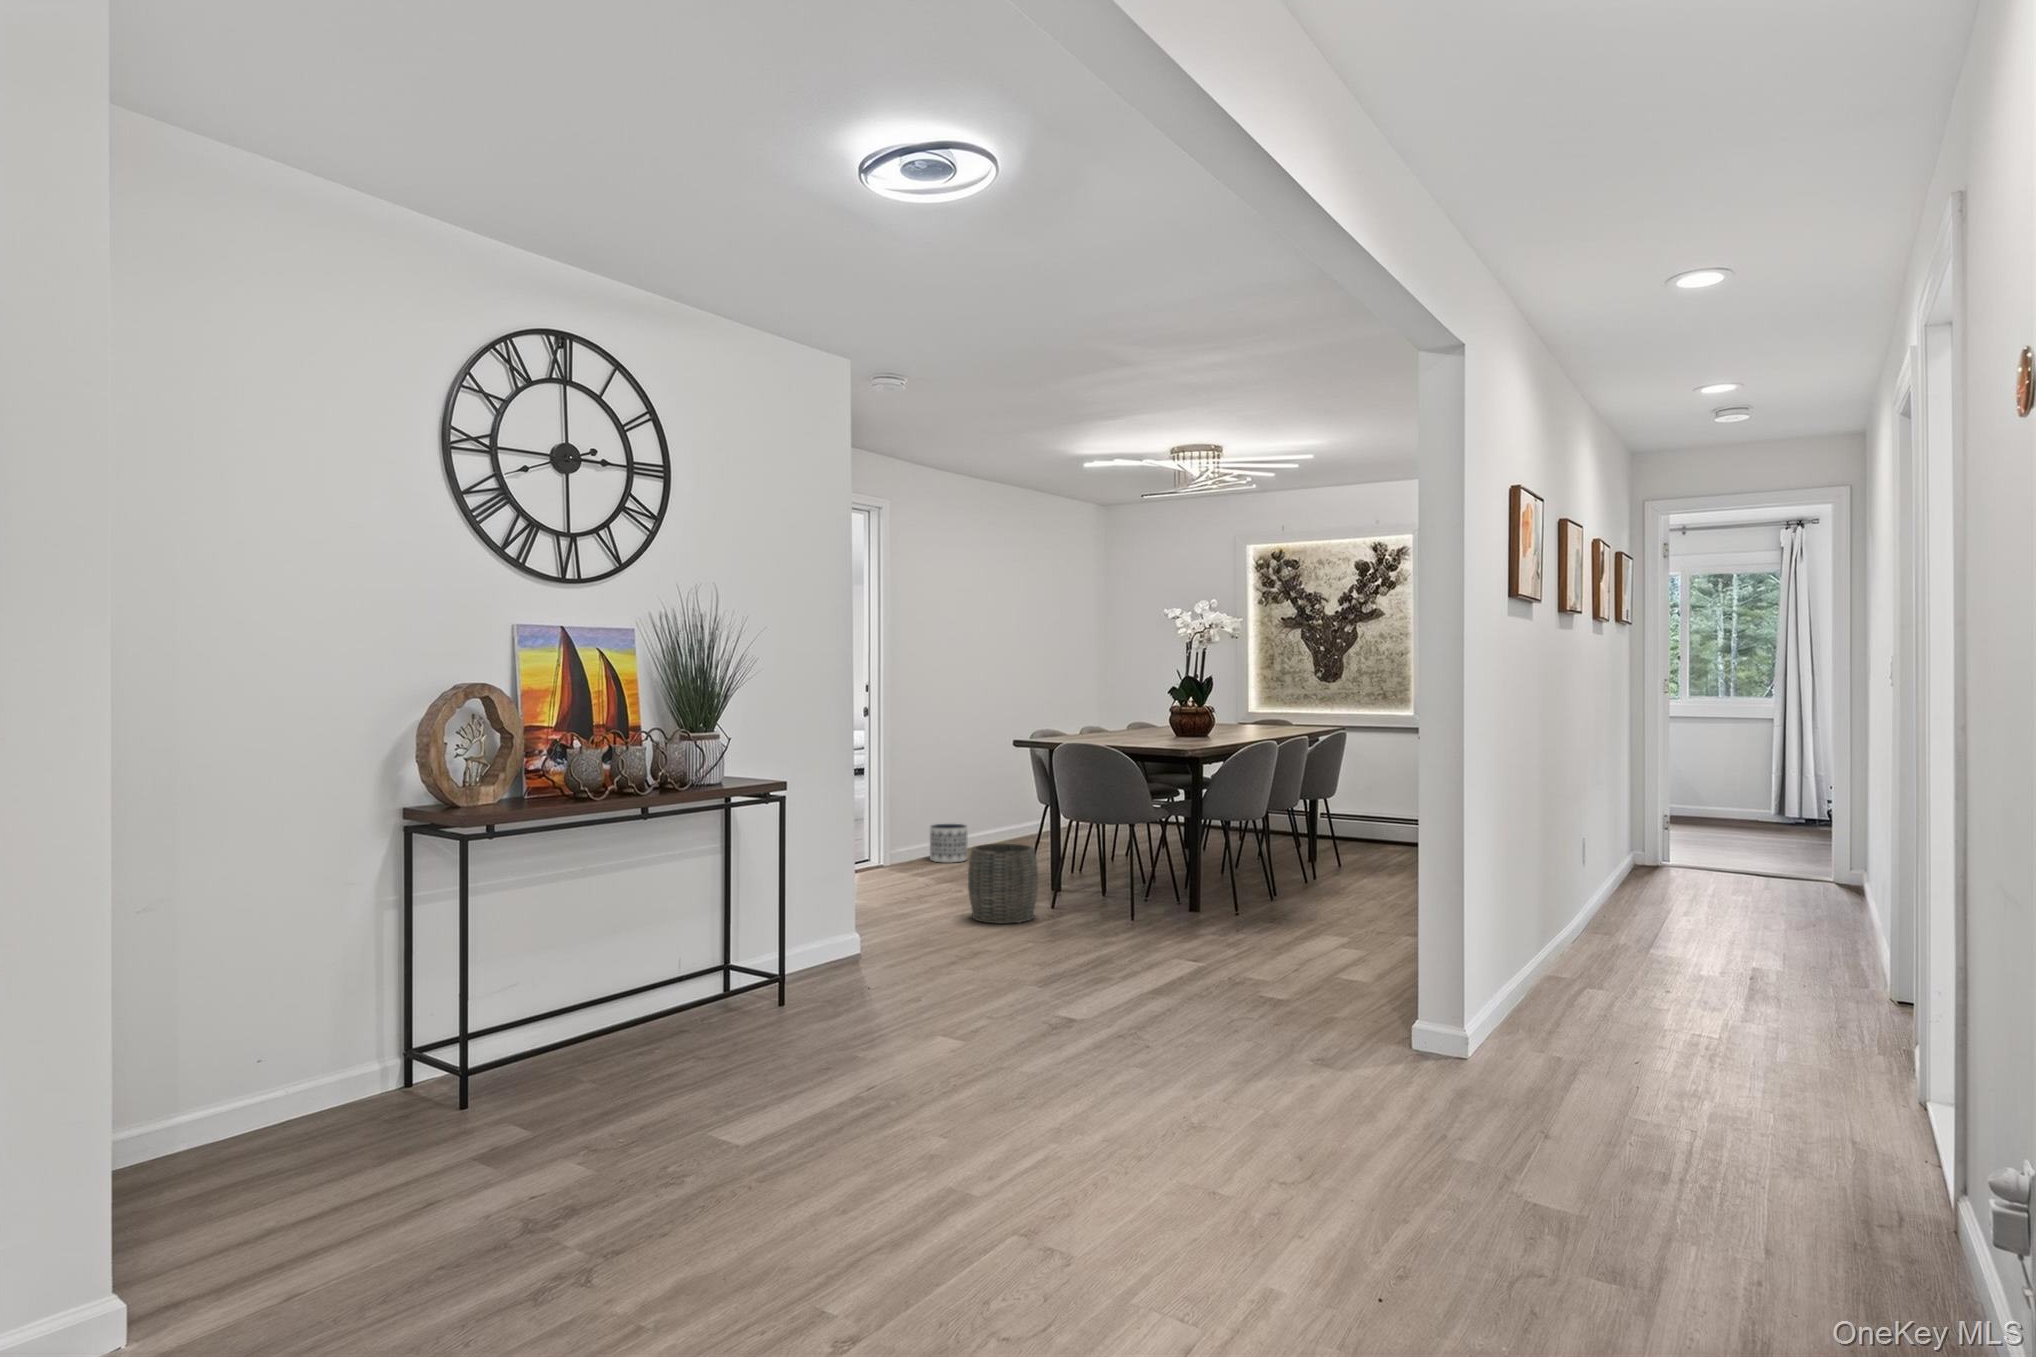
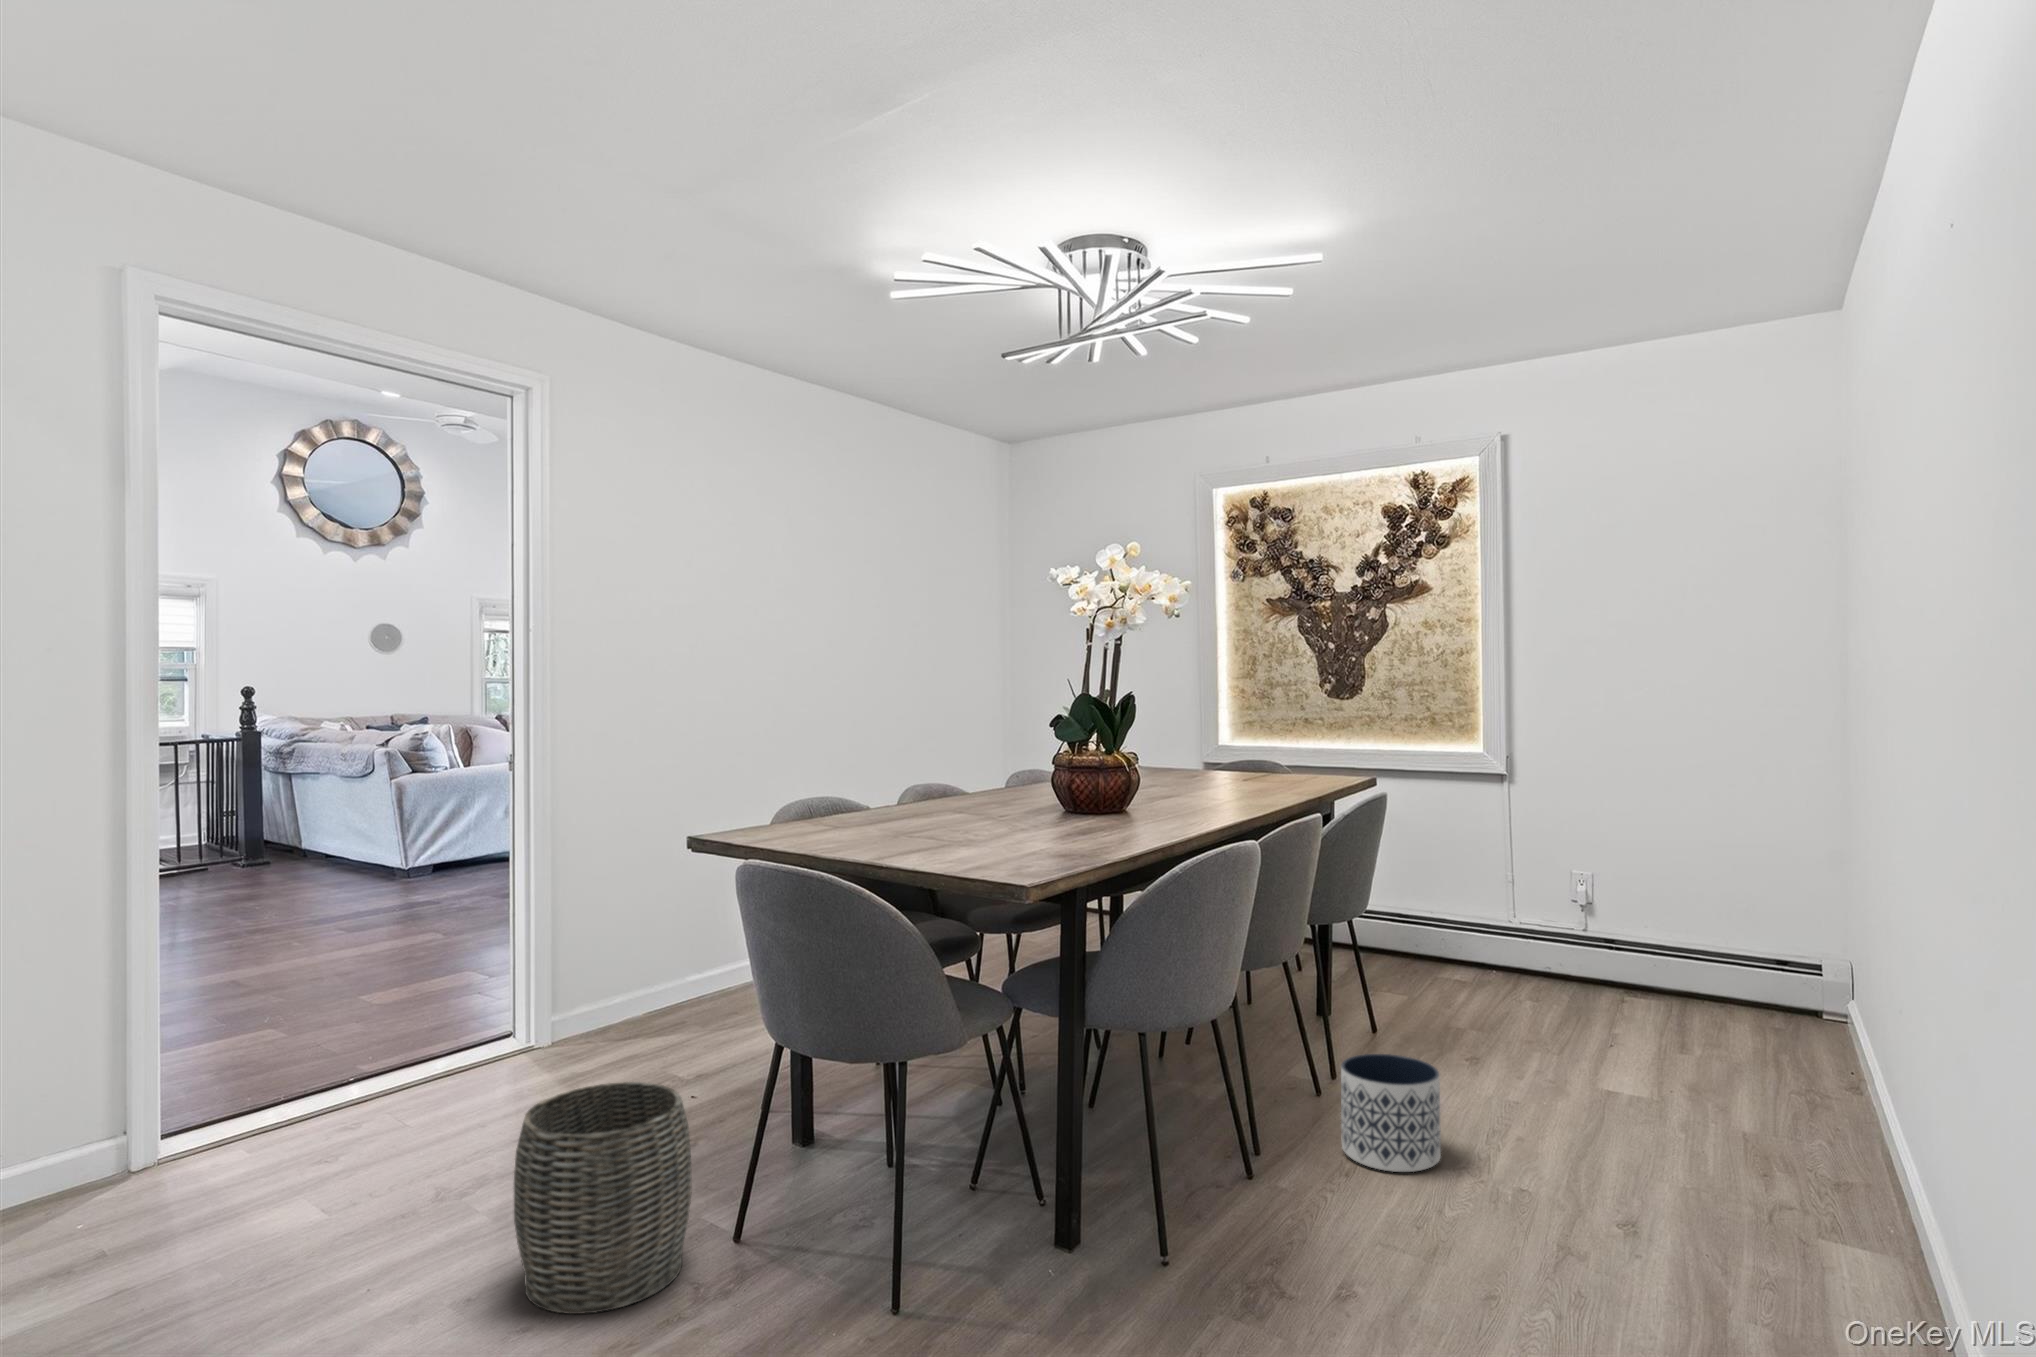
planter: present [930,824,968,863] -> present [1341,1054,1441,1172]

